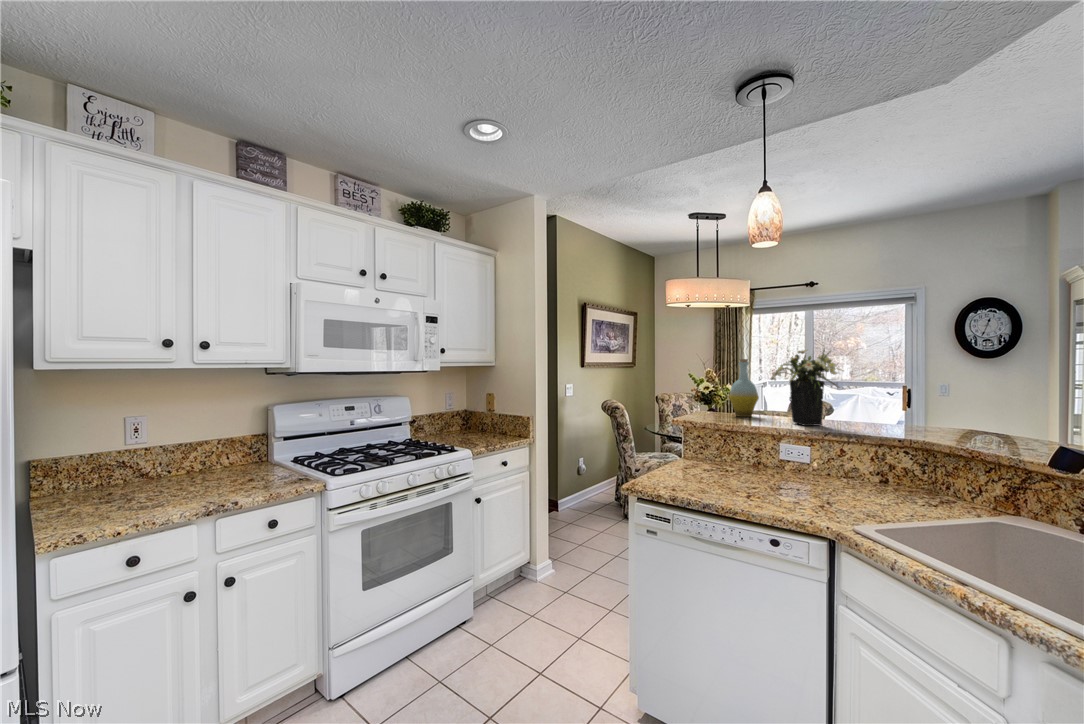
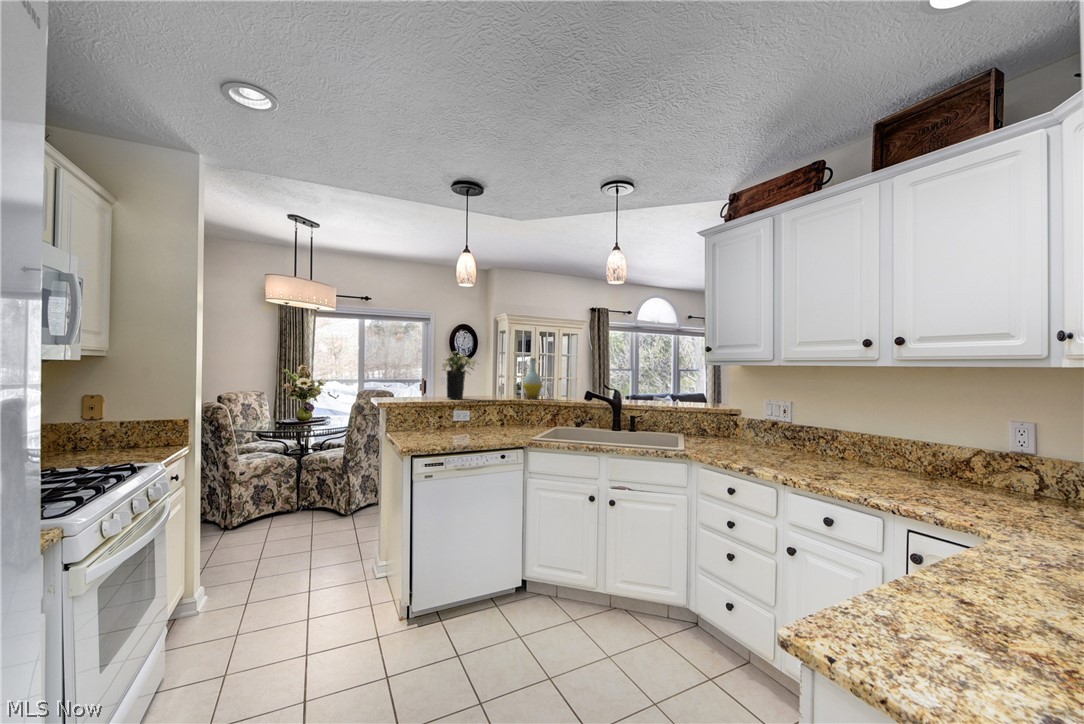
bottle: present [729,359,759,417] -> present [523,358,542,399]

